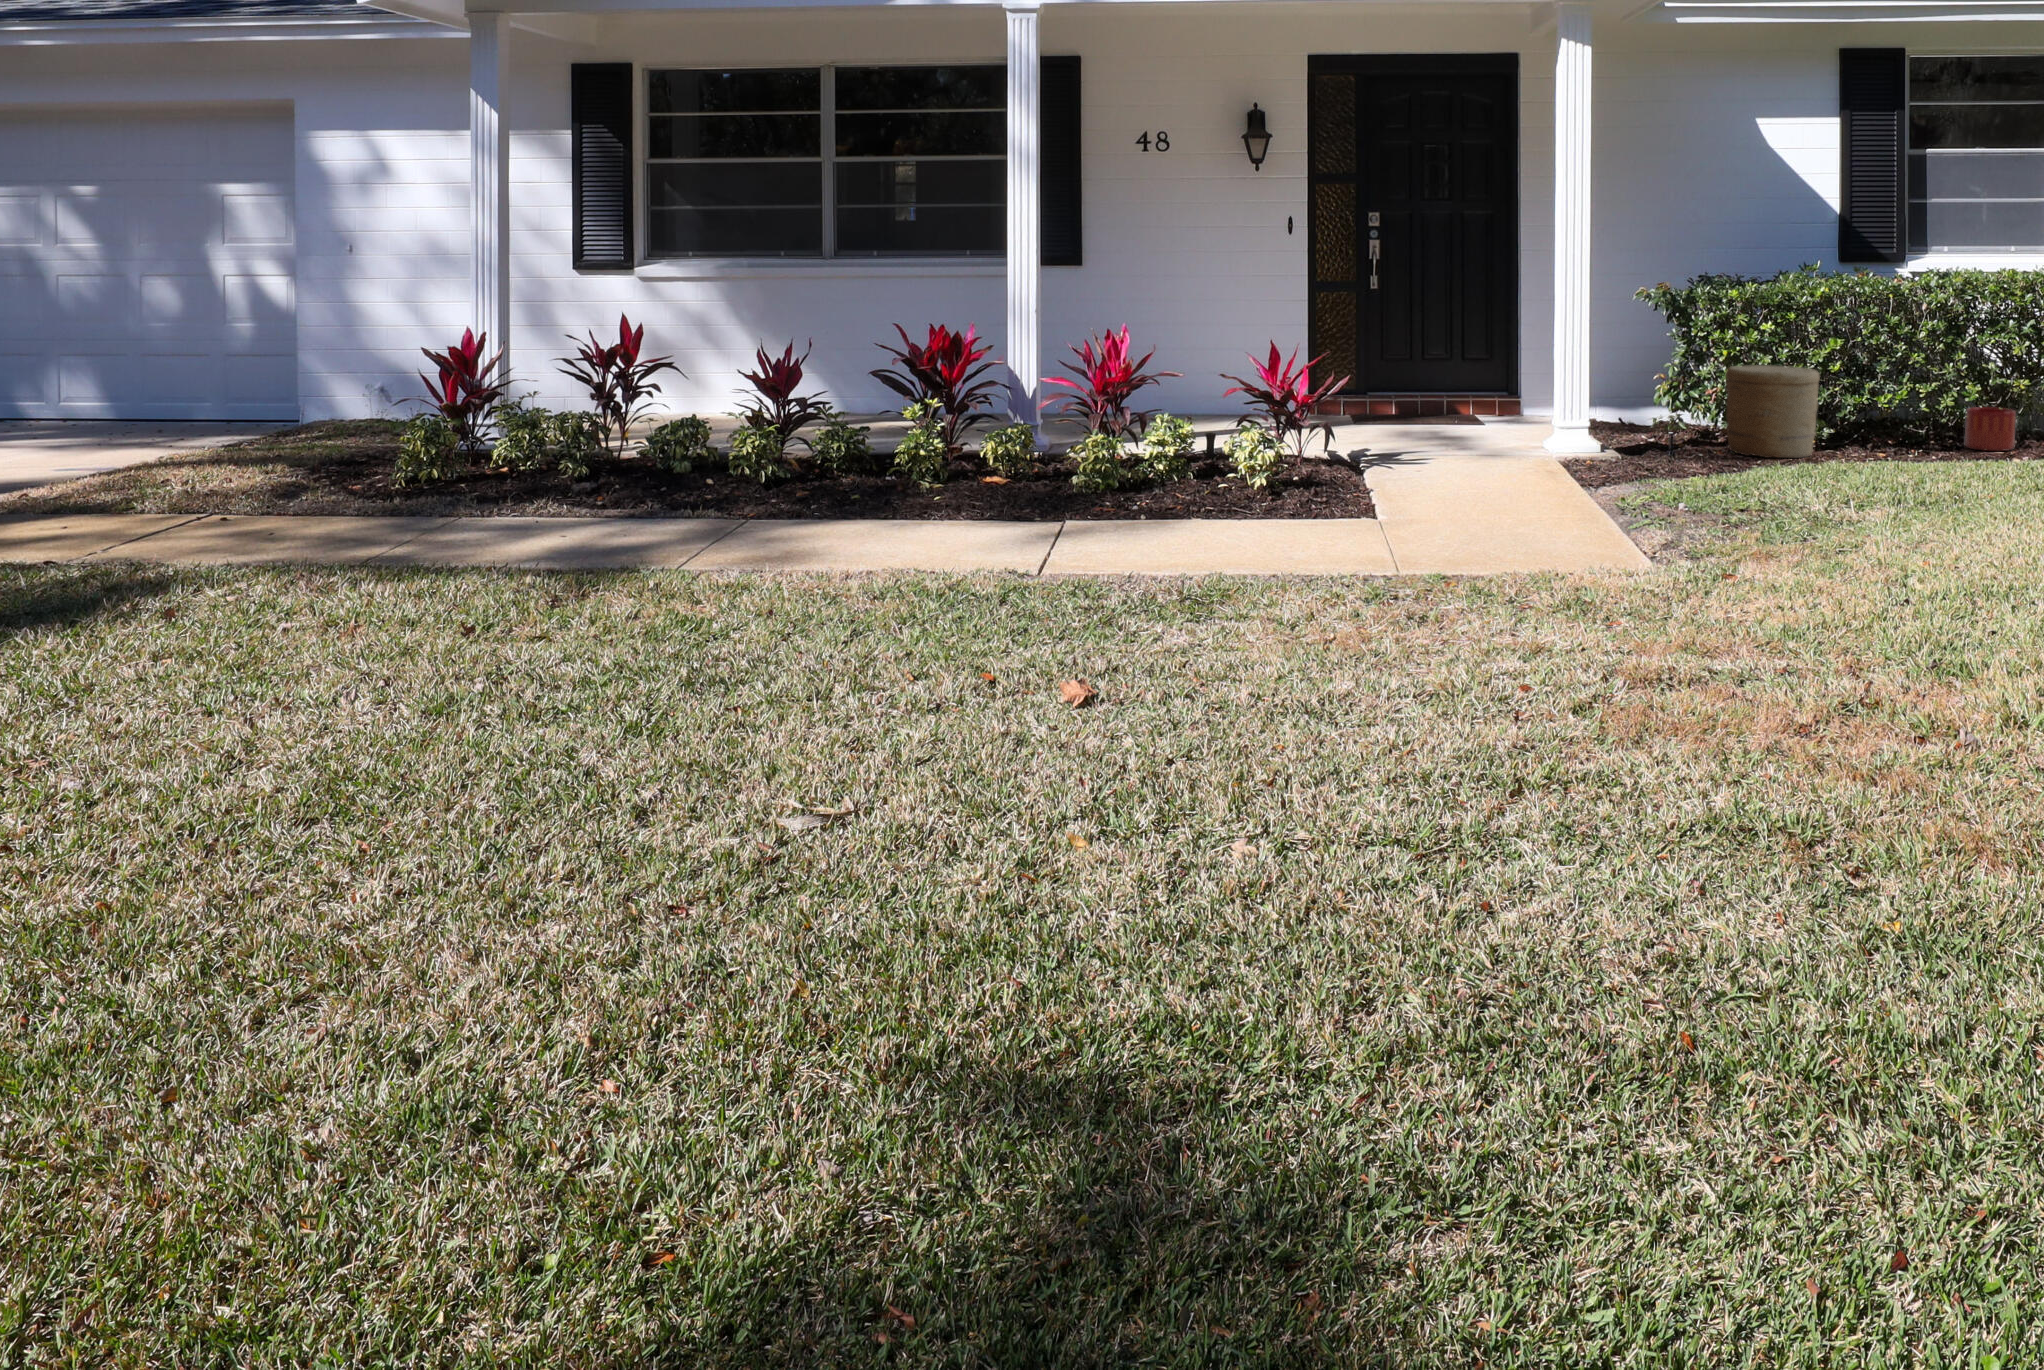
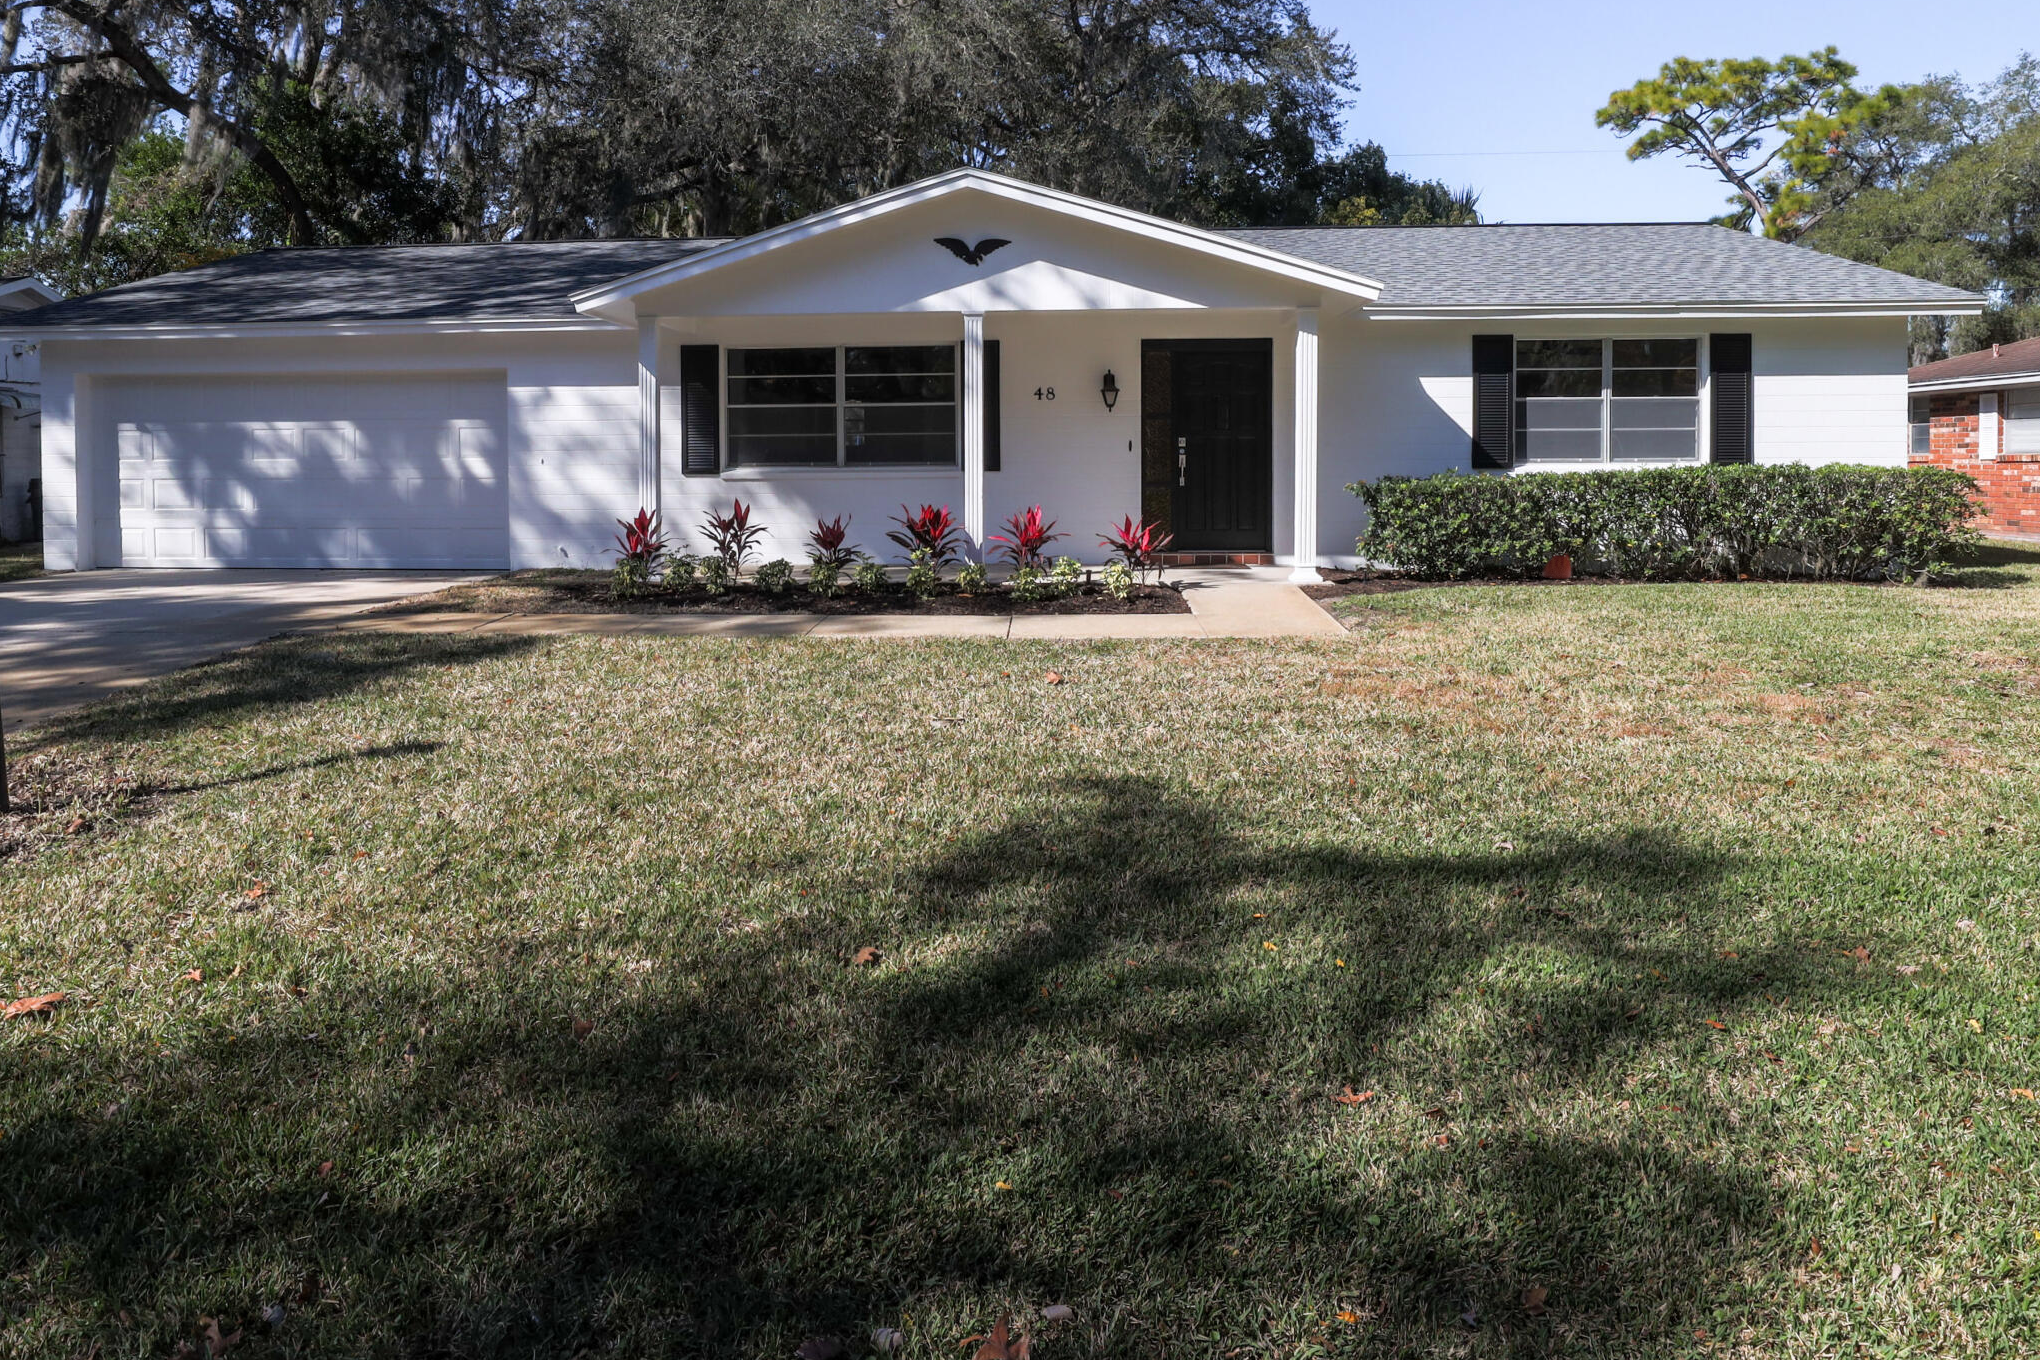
woven basket: present [1725,365,1820,458] -> none [1399,529,1454,583]

